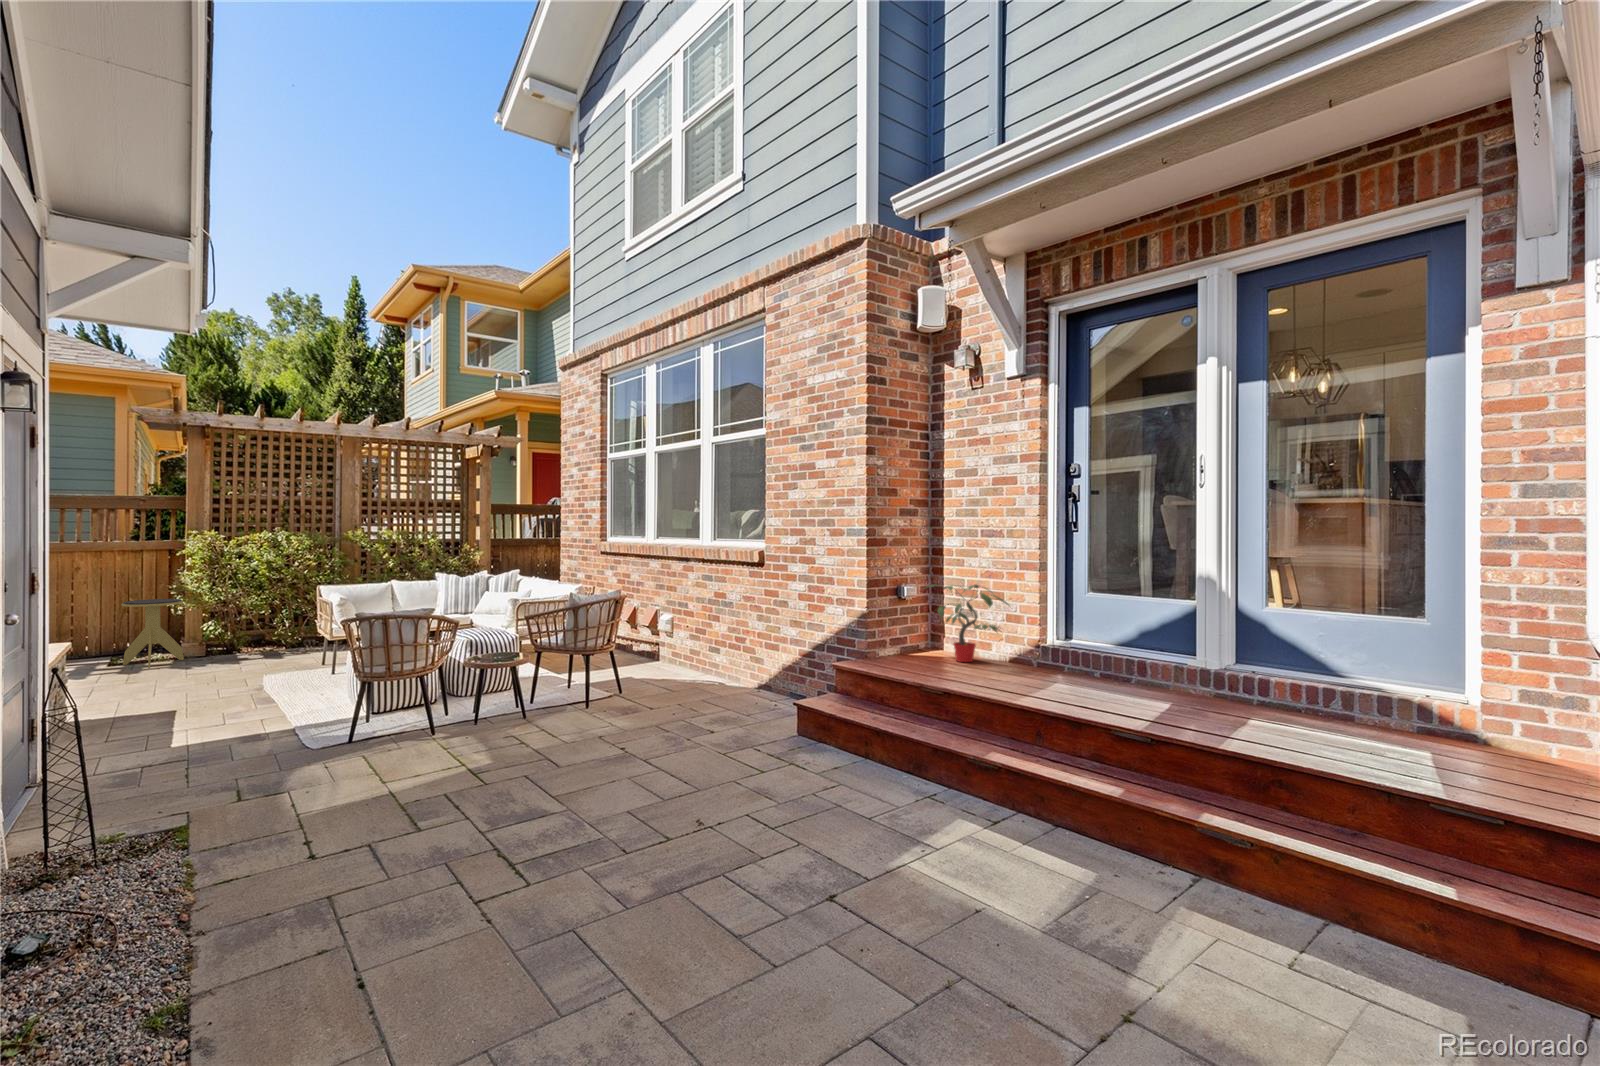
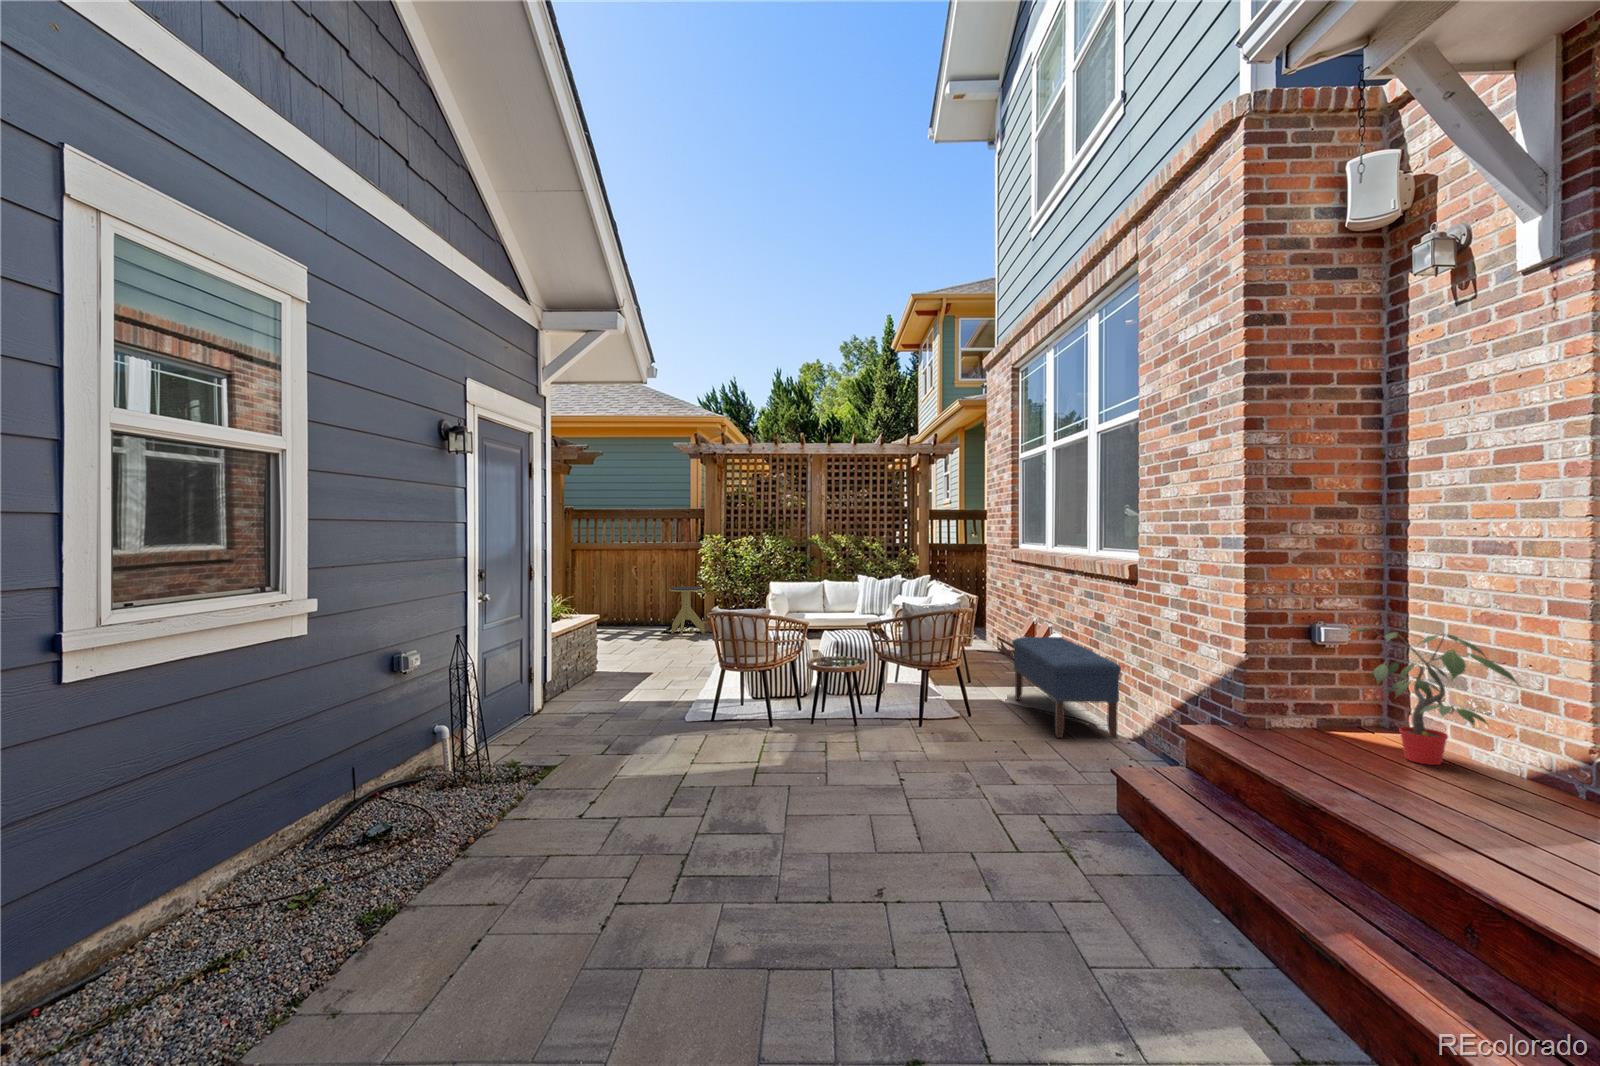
bench: none [639,617,749,698] -> present [1012,637,1121,738]

